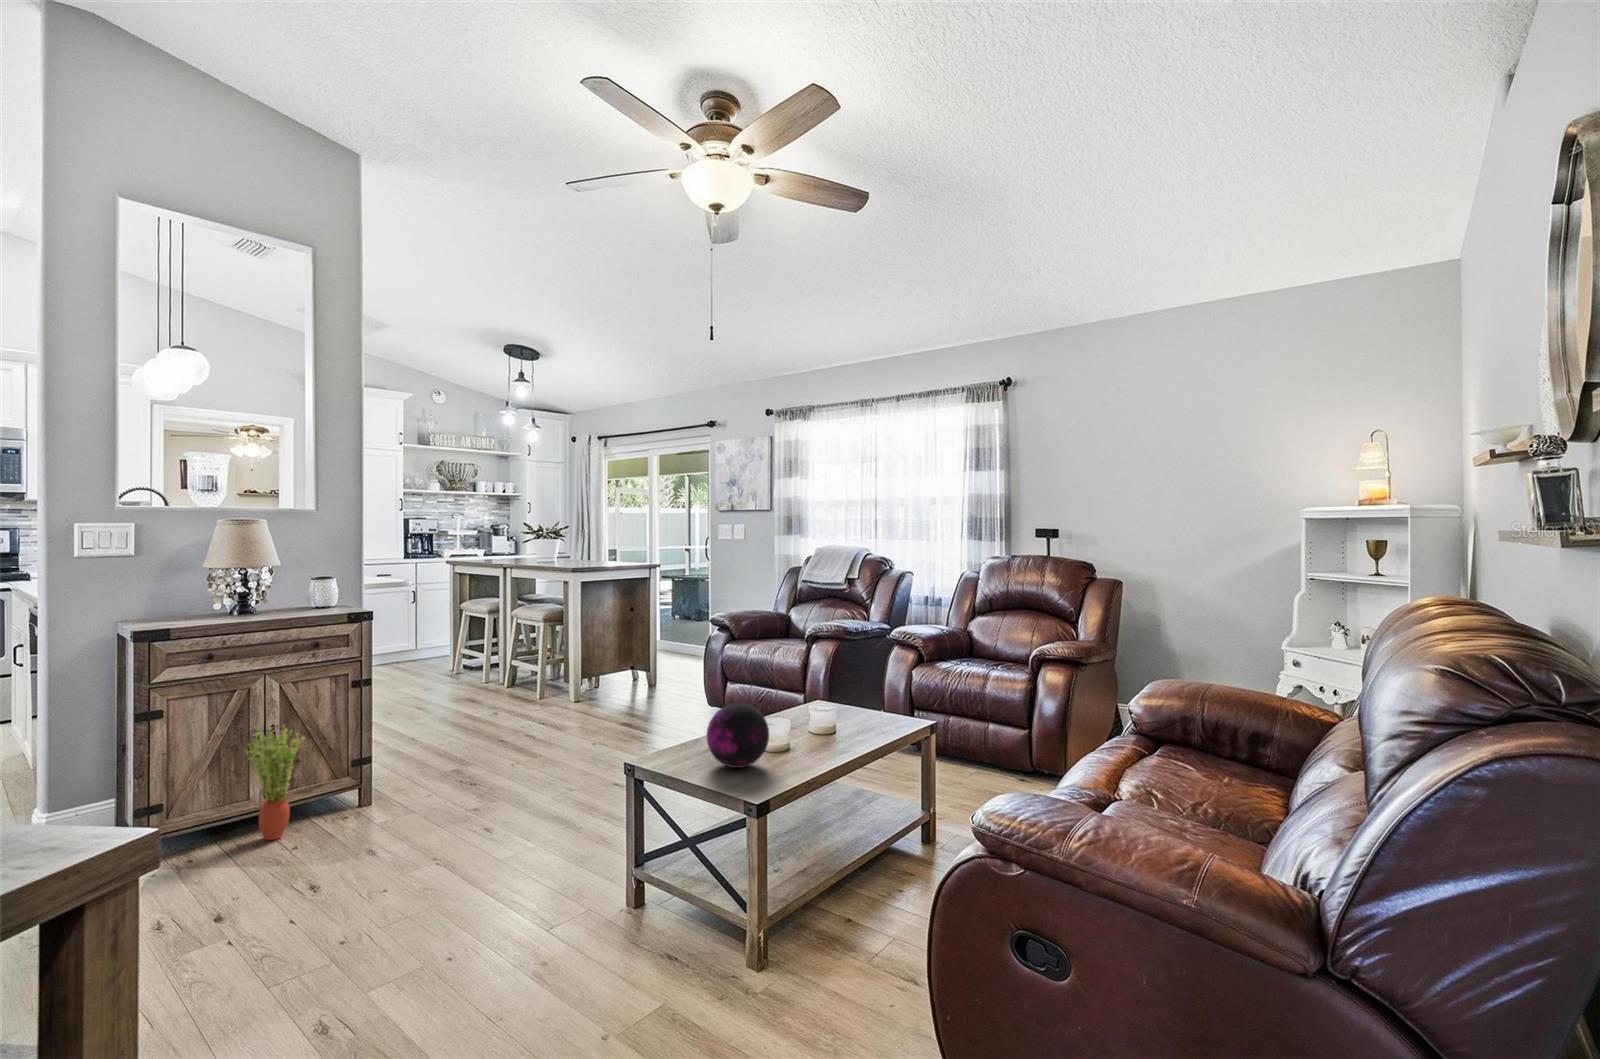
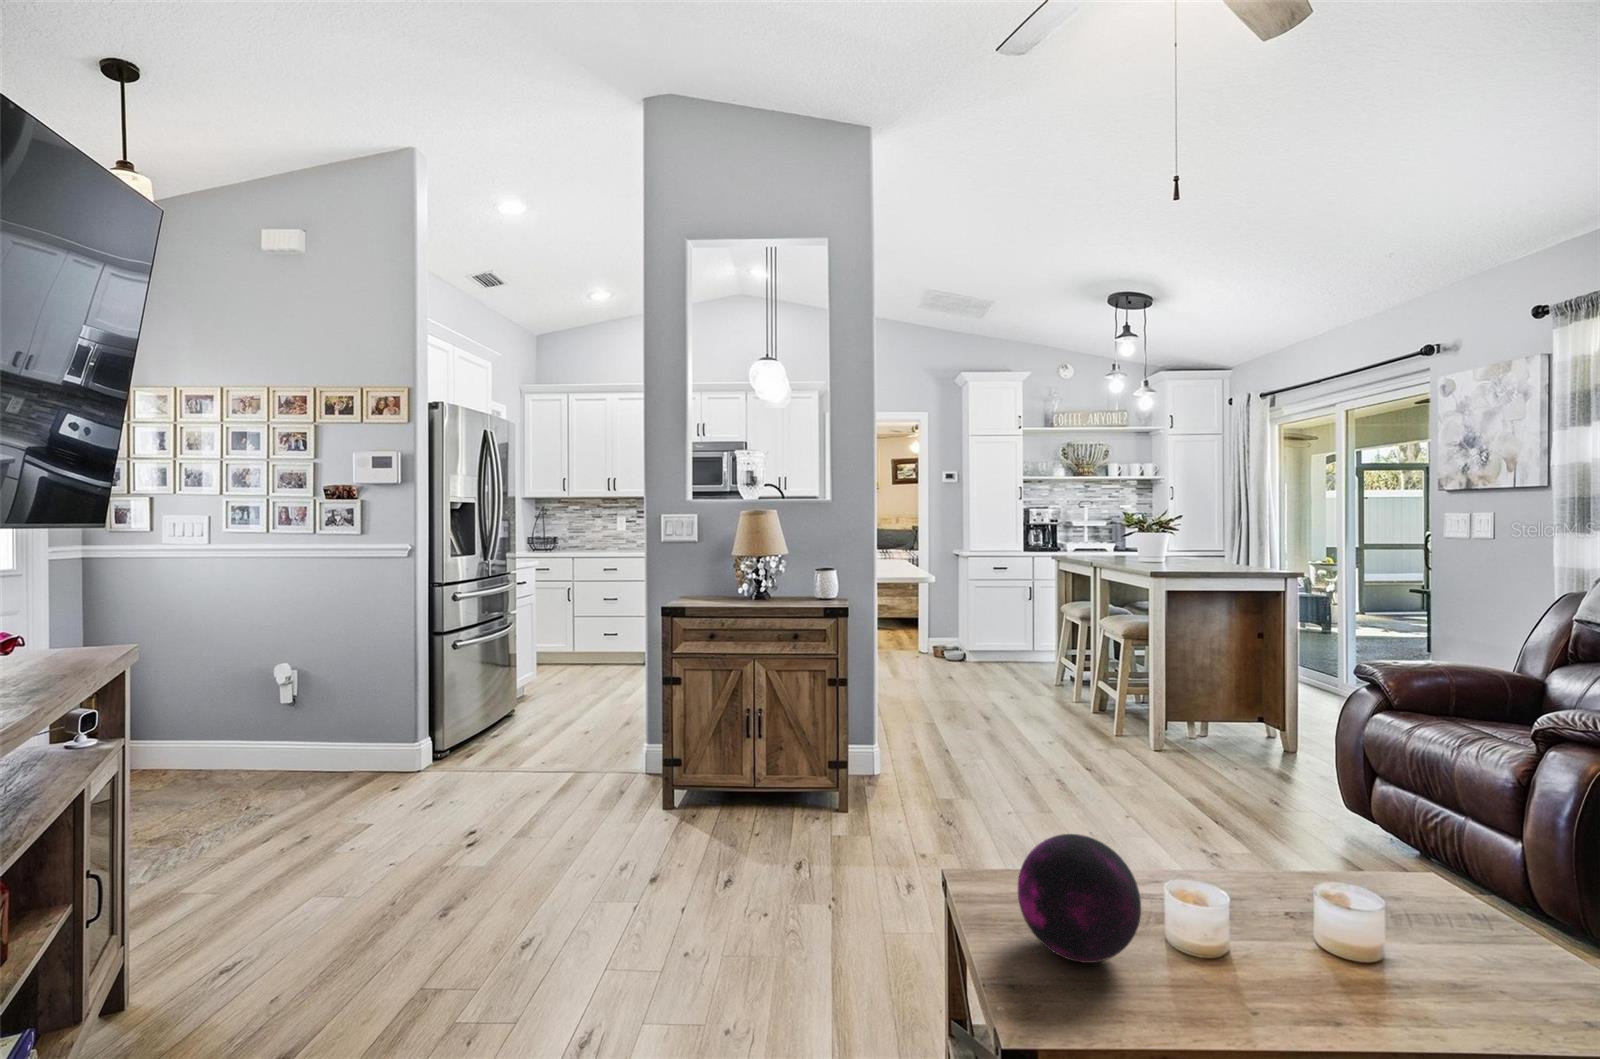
potted plant: present [245,725,305,840] -> none [726,706,773,819]

